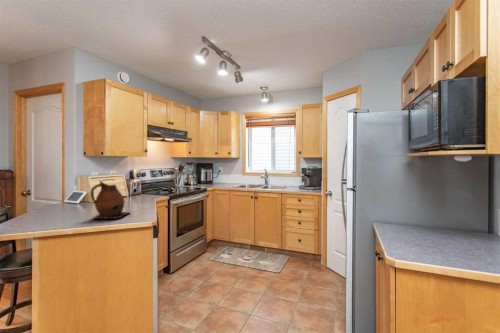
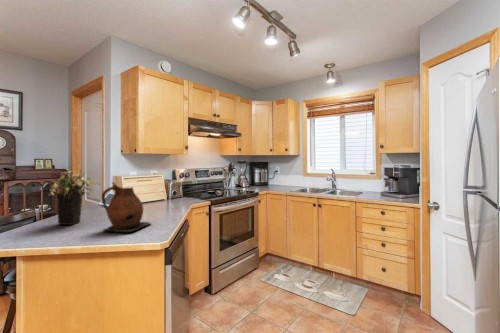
flower arrangement: none [34,171,81,217] -> present [49,171,96,225]

